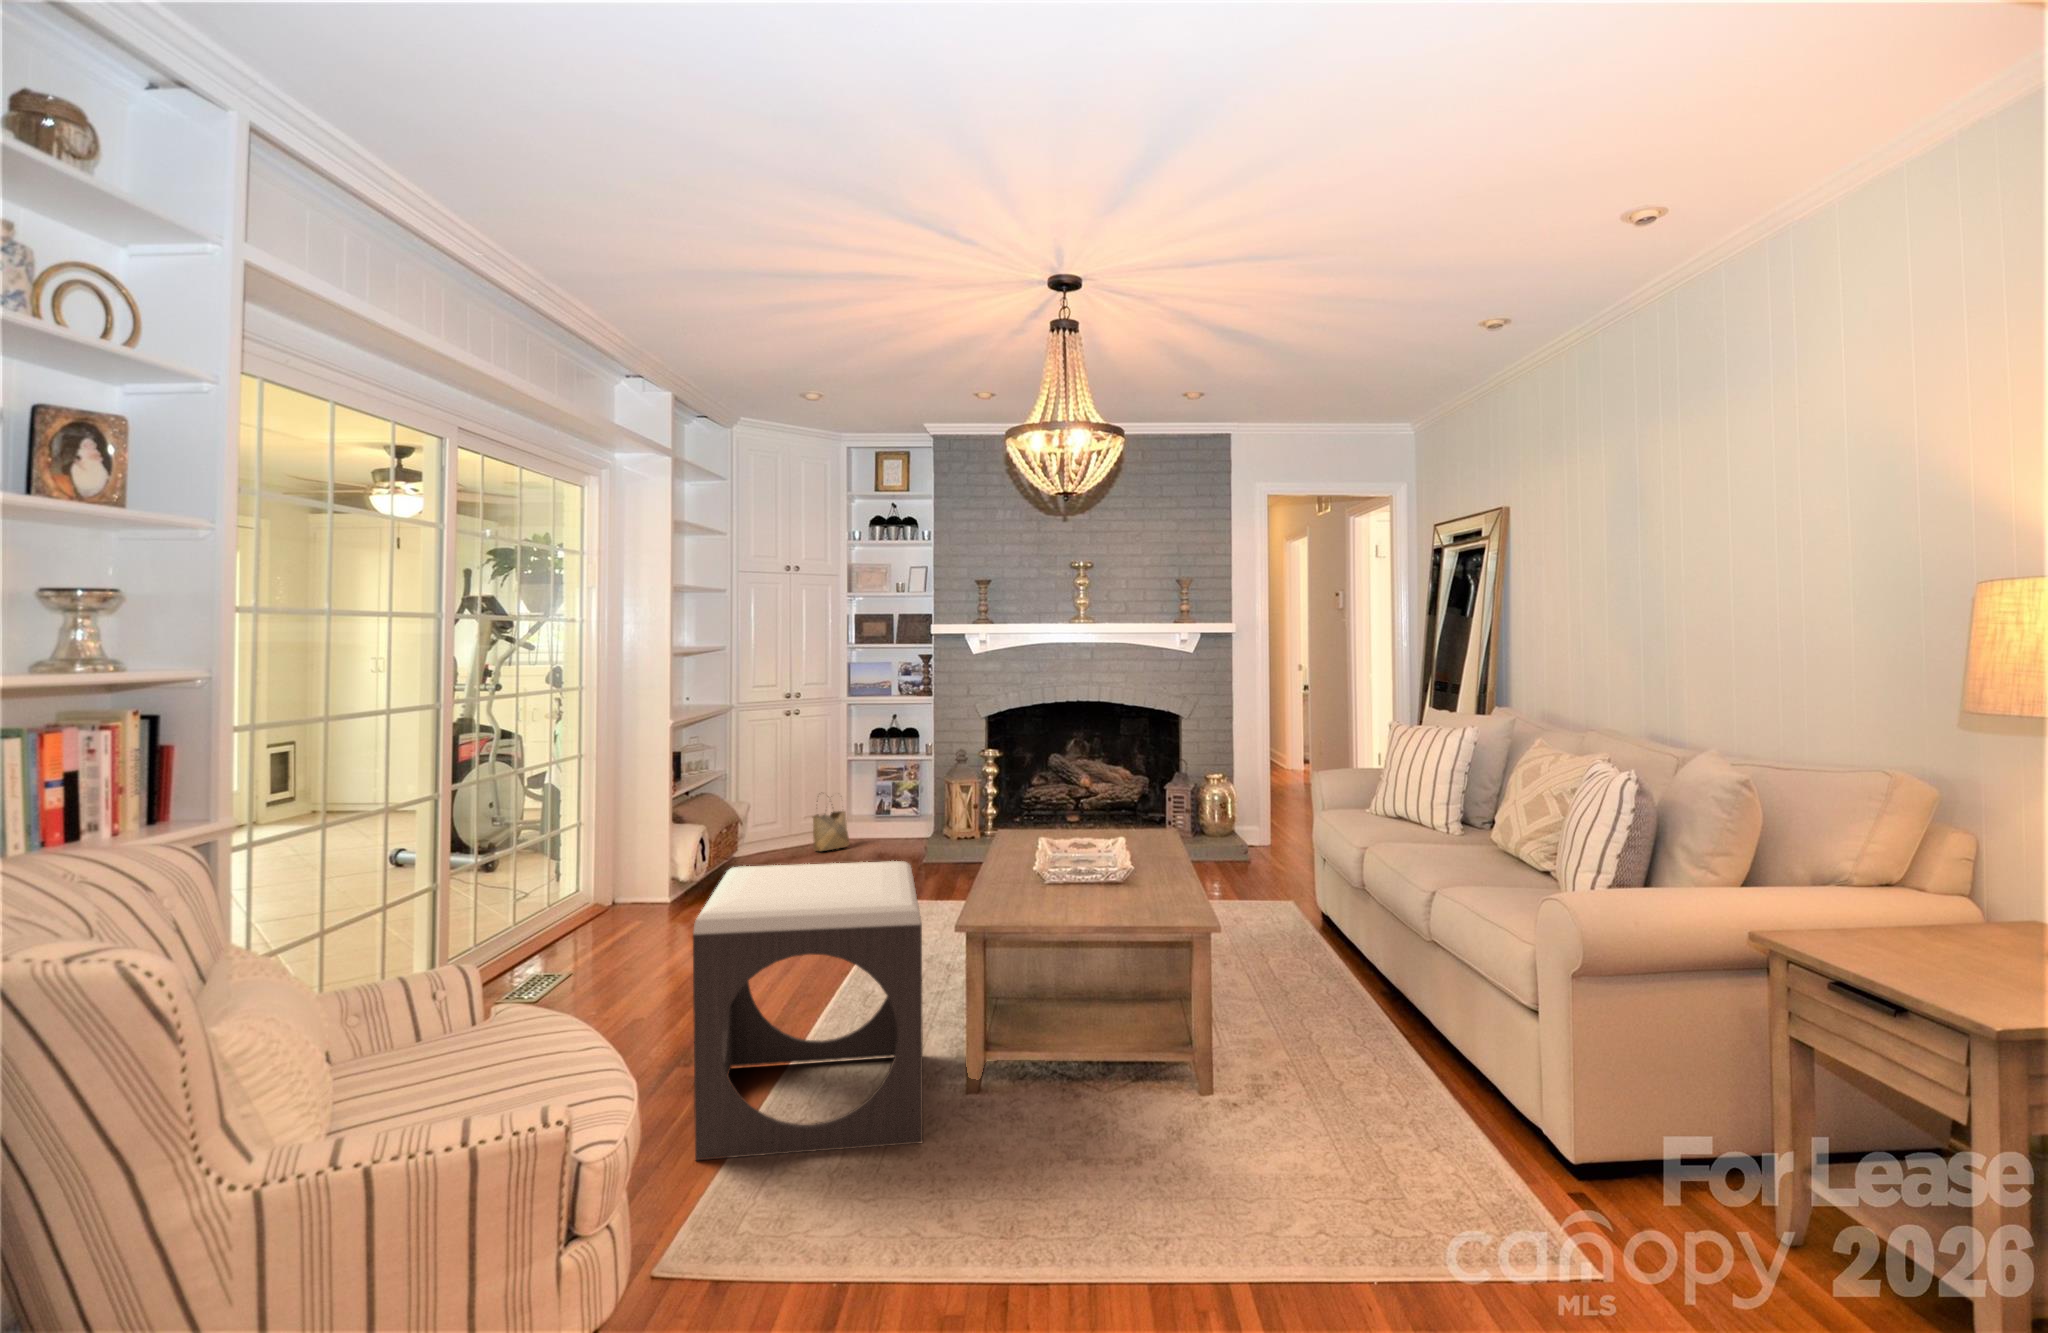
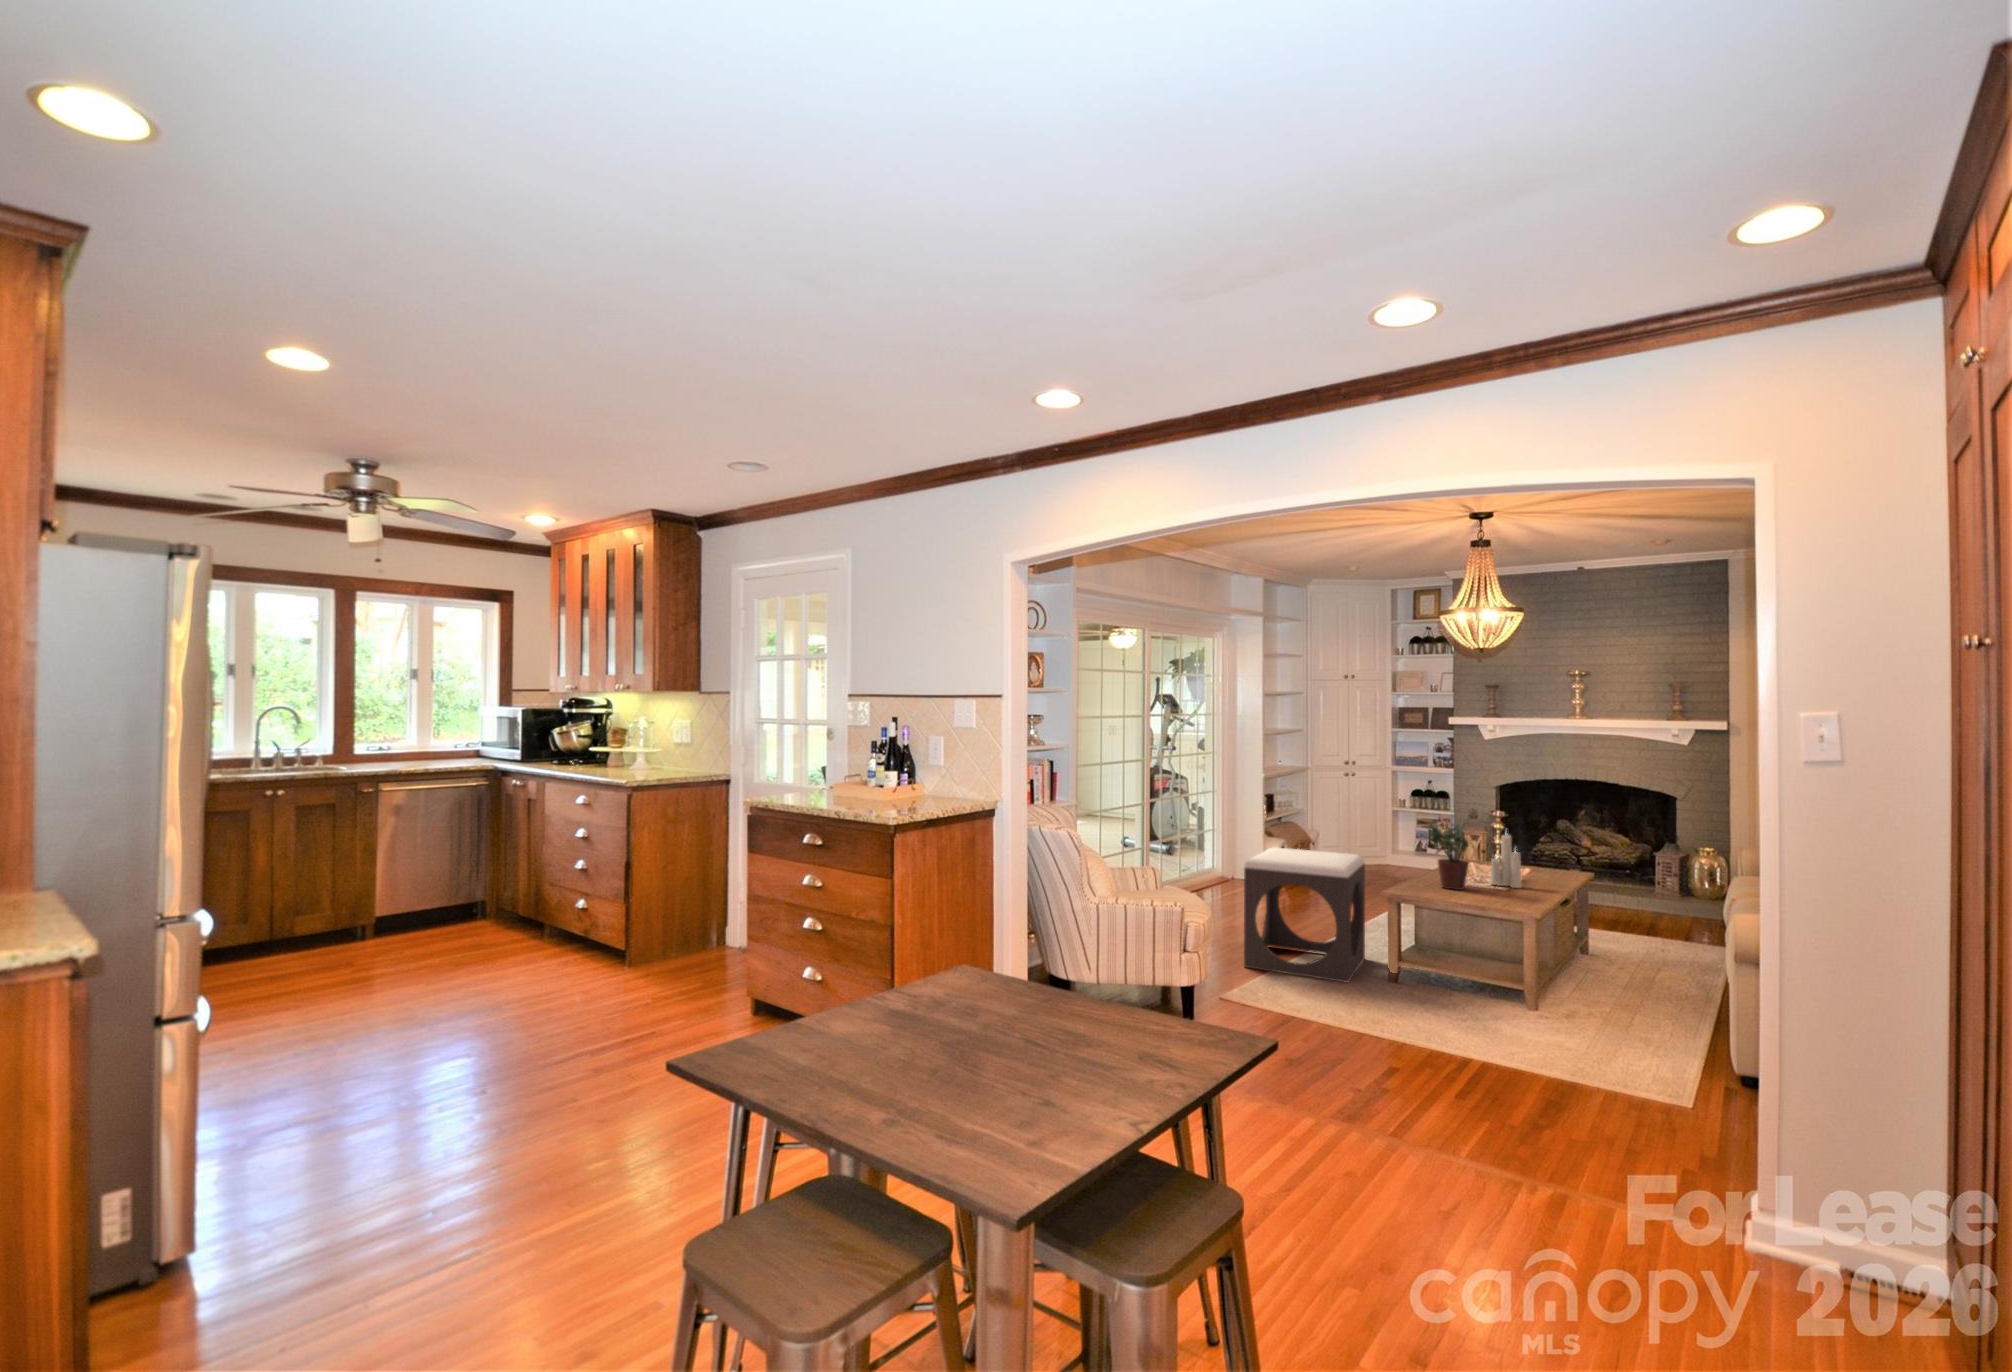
candle: none [1121,780,1170,887] -> present [1490,835,1522,888]
potted plant: none [1034,784,1112,910] -> present [1427,821,1469,890]
woven basket: present [812,811,849,851] -> none [1363,831,1391,871]

